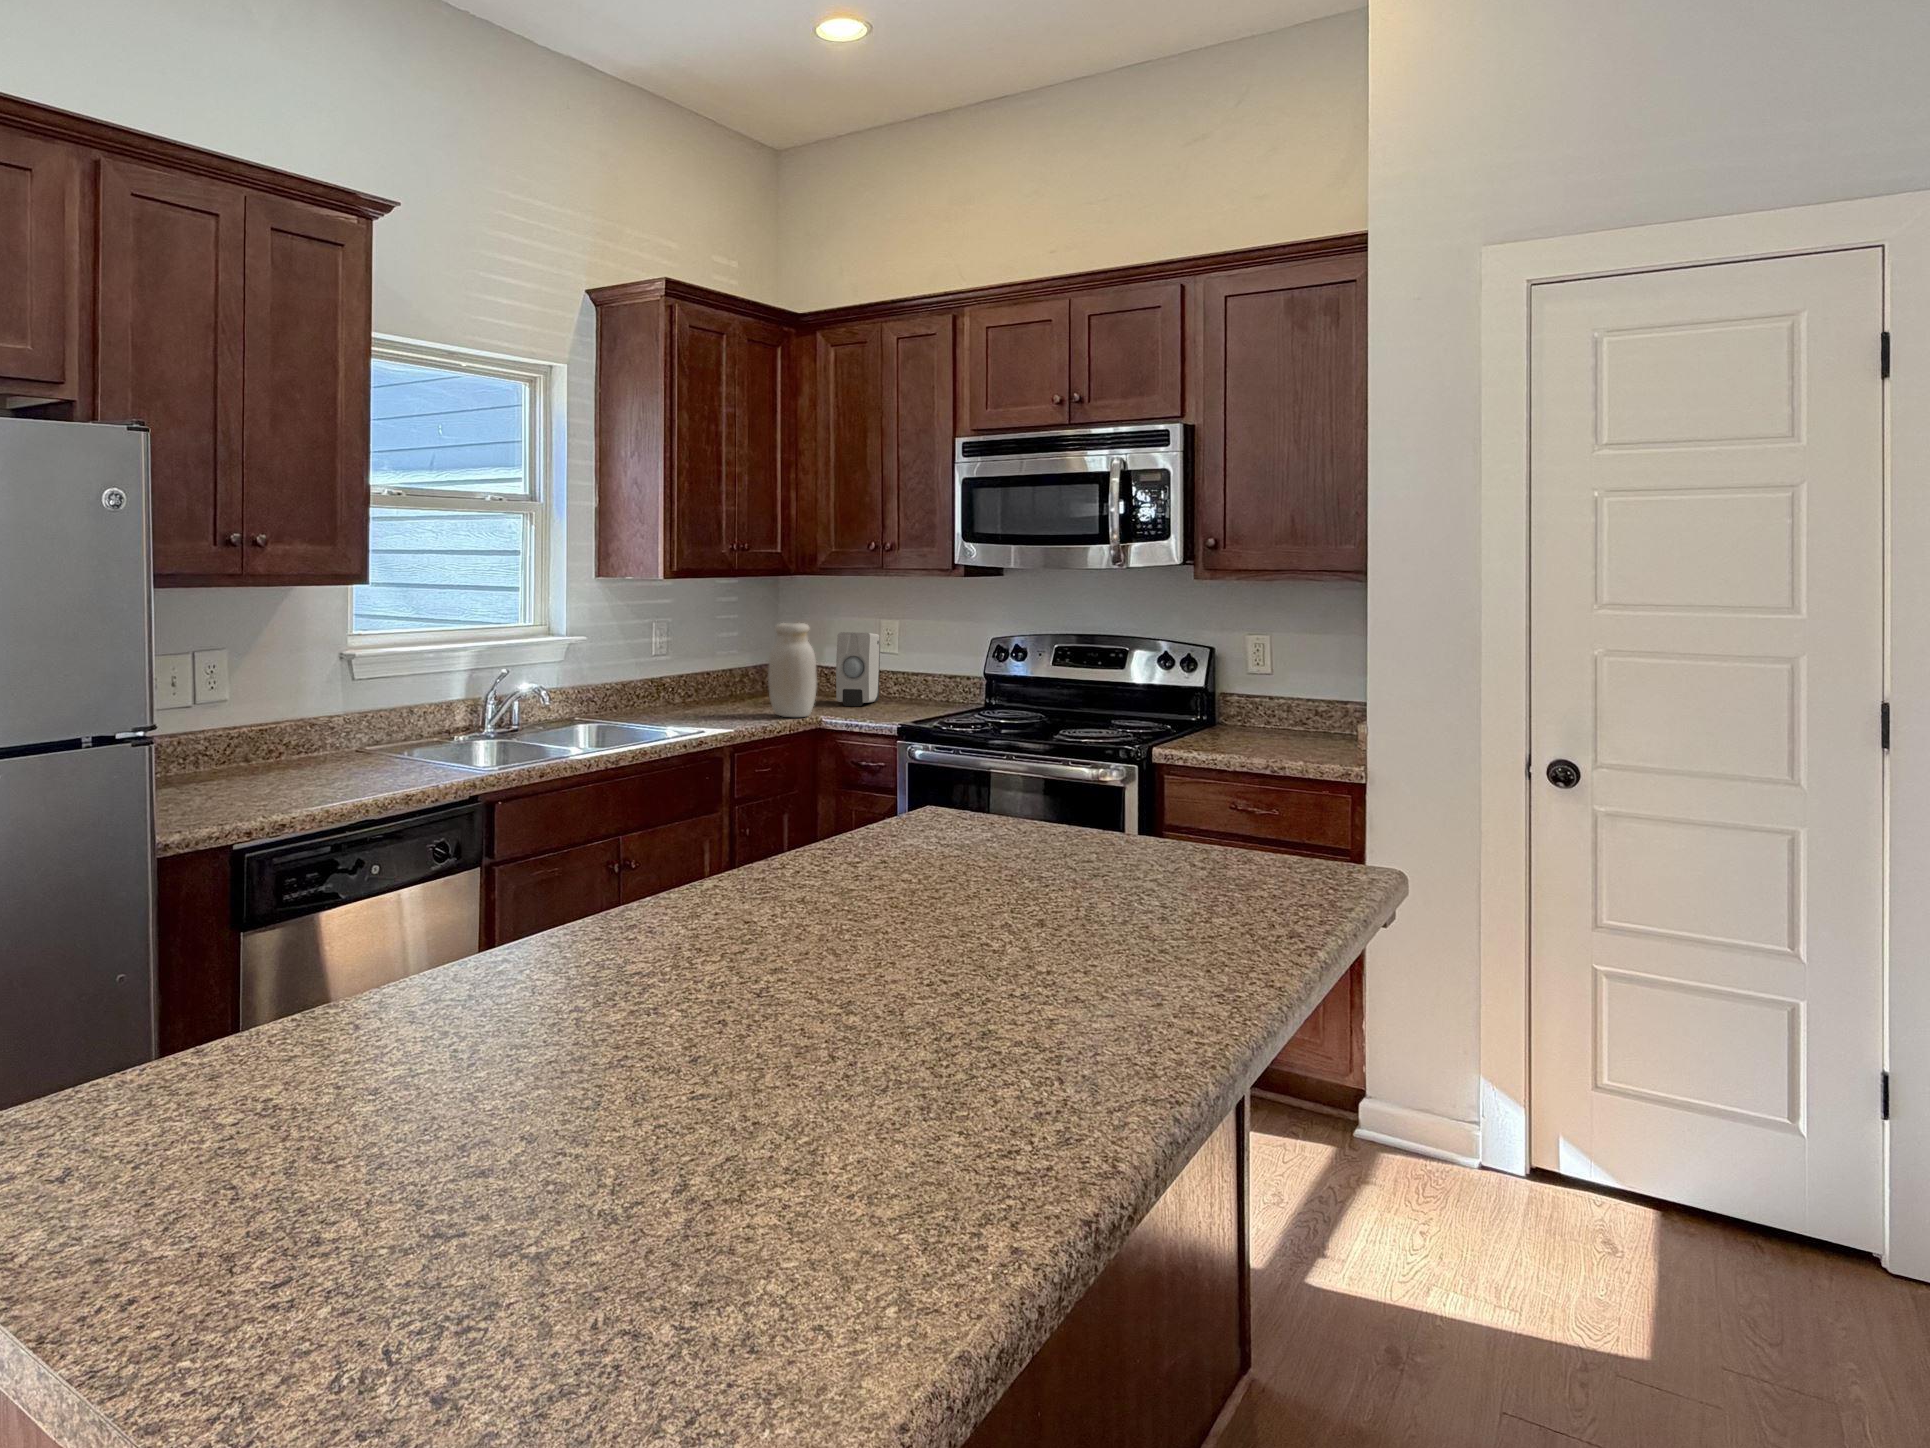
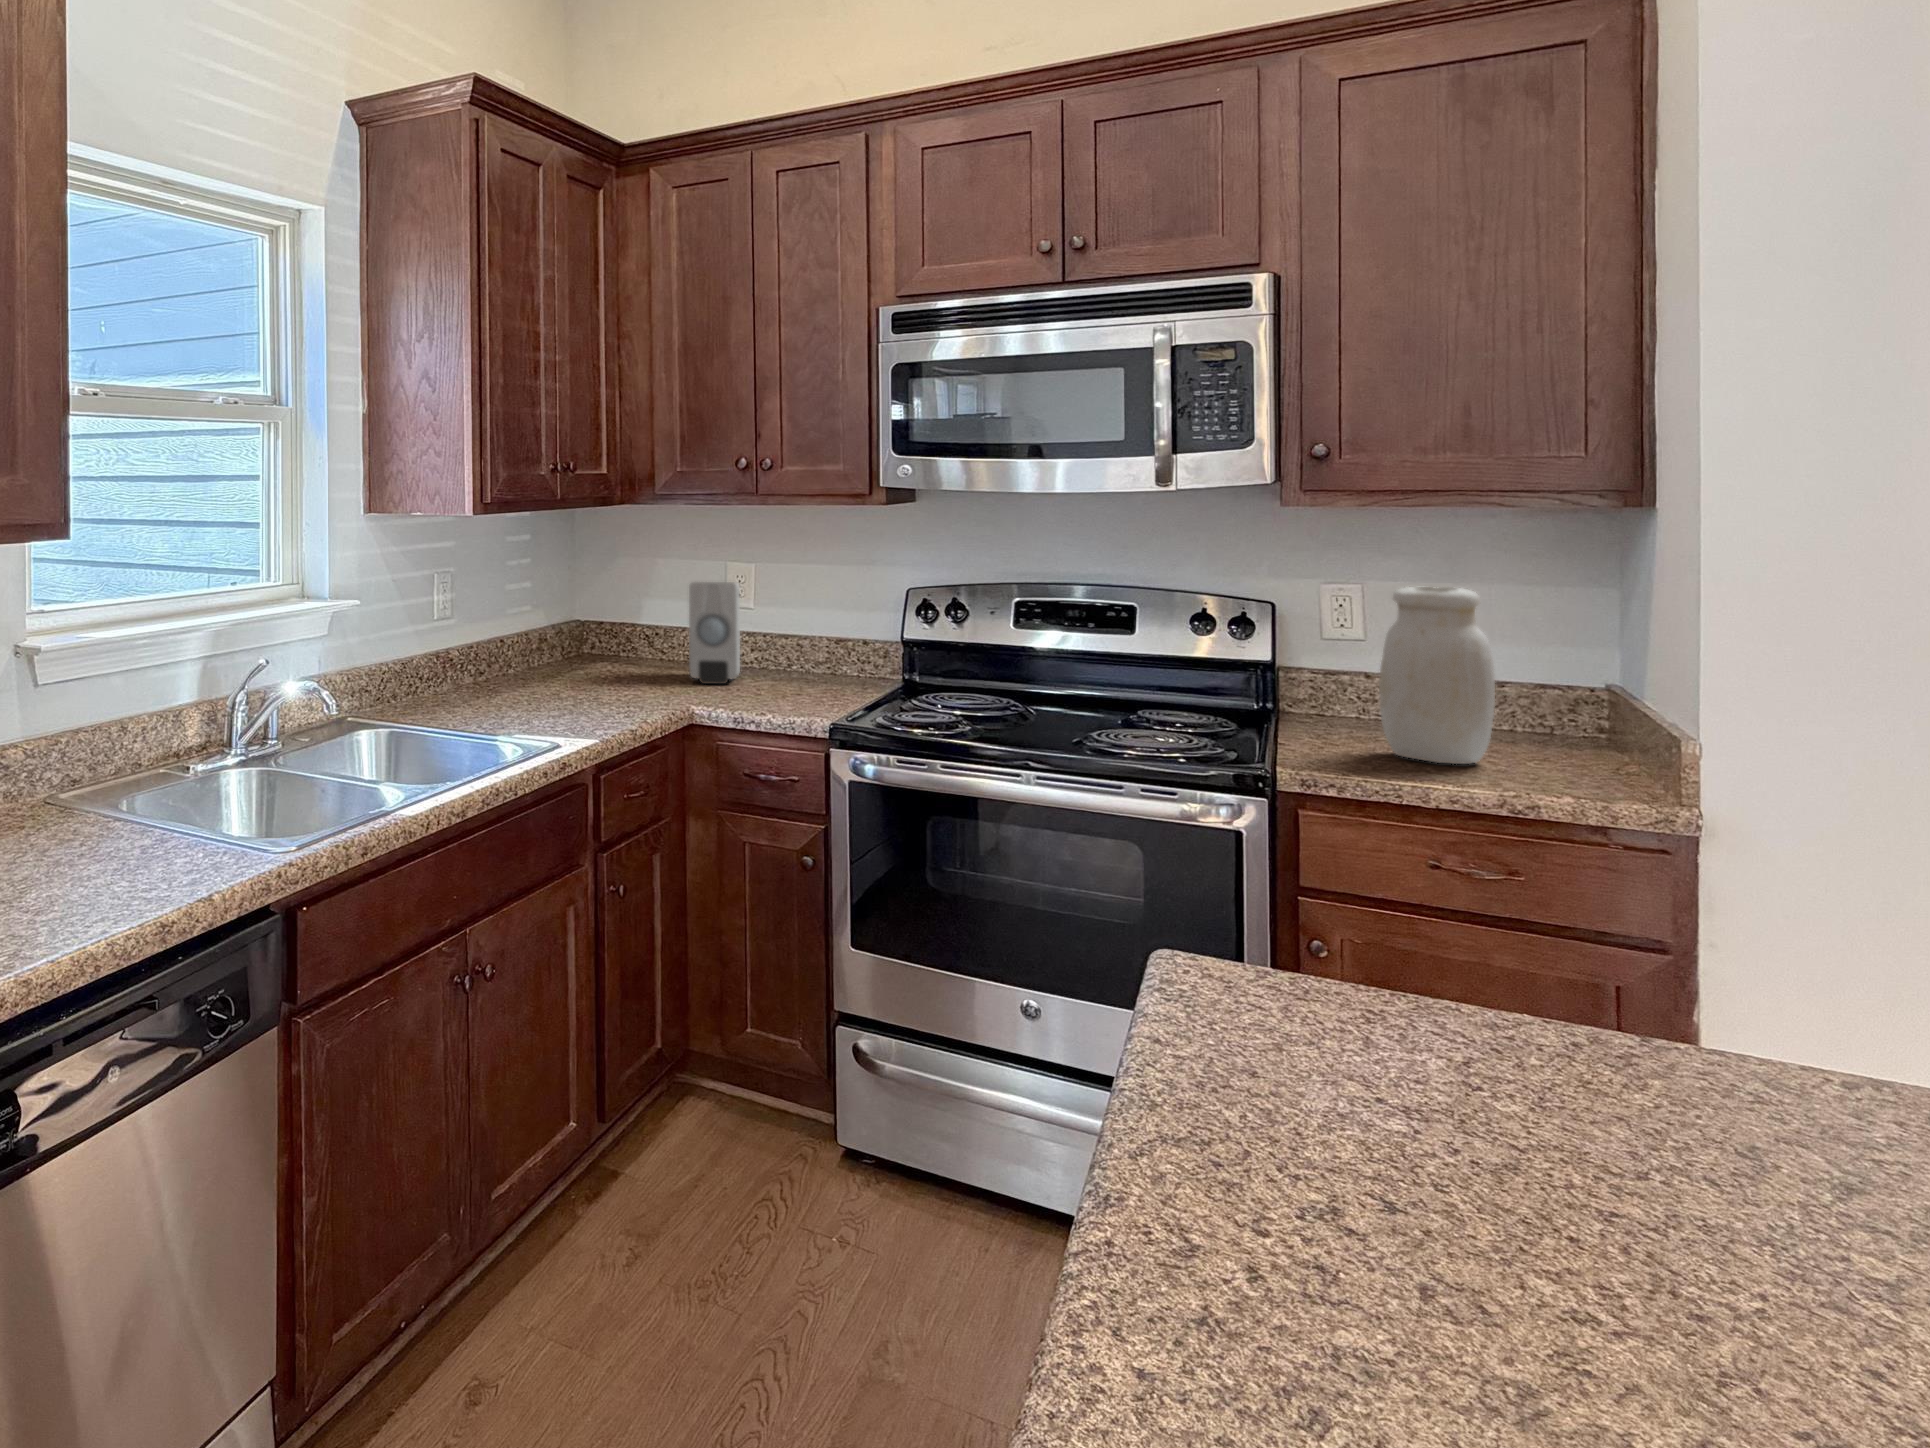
jar: present [768,623,817,717] -> present [1379,587,1495,764]

